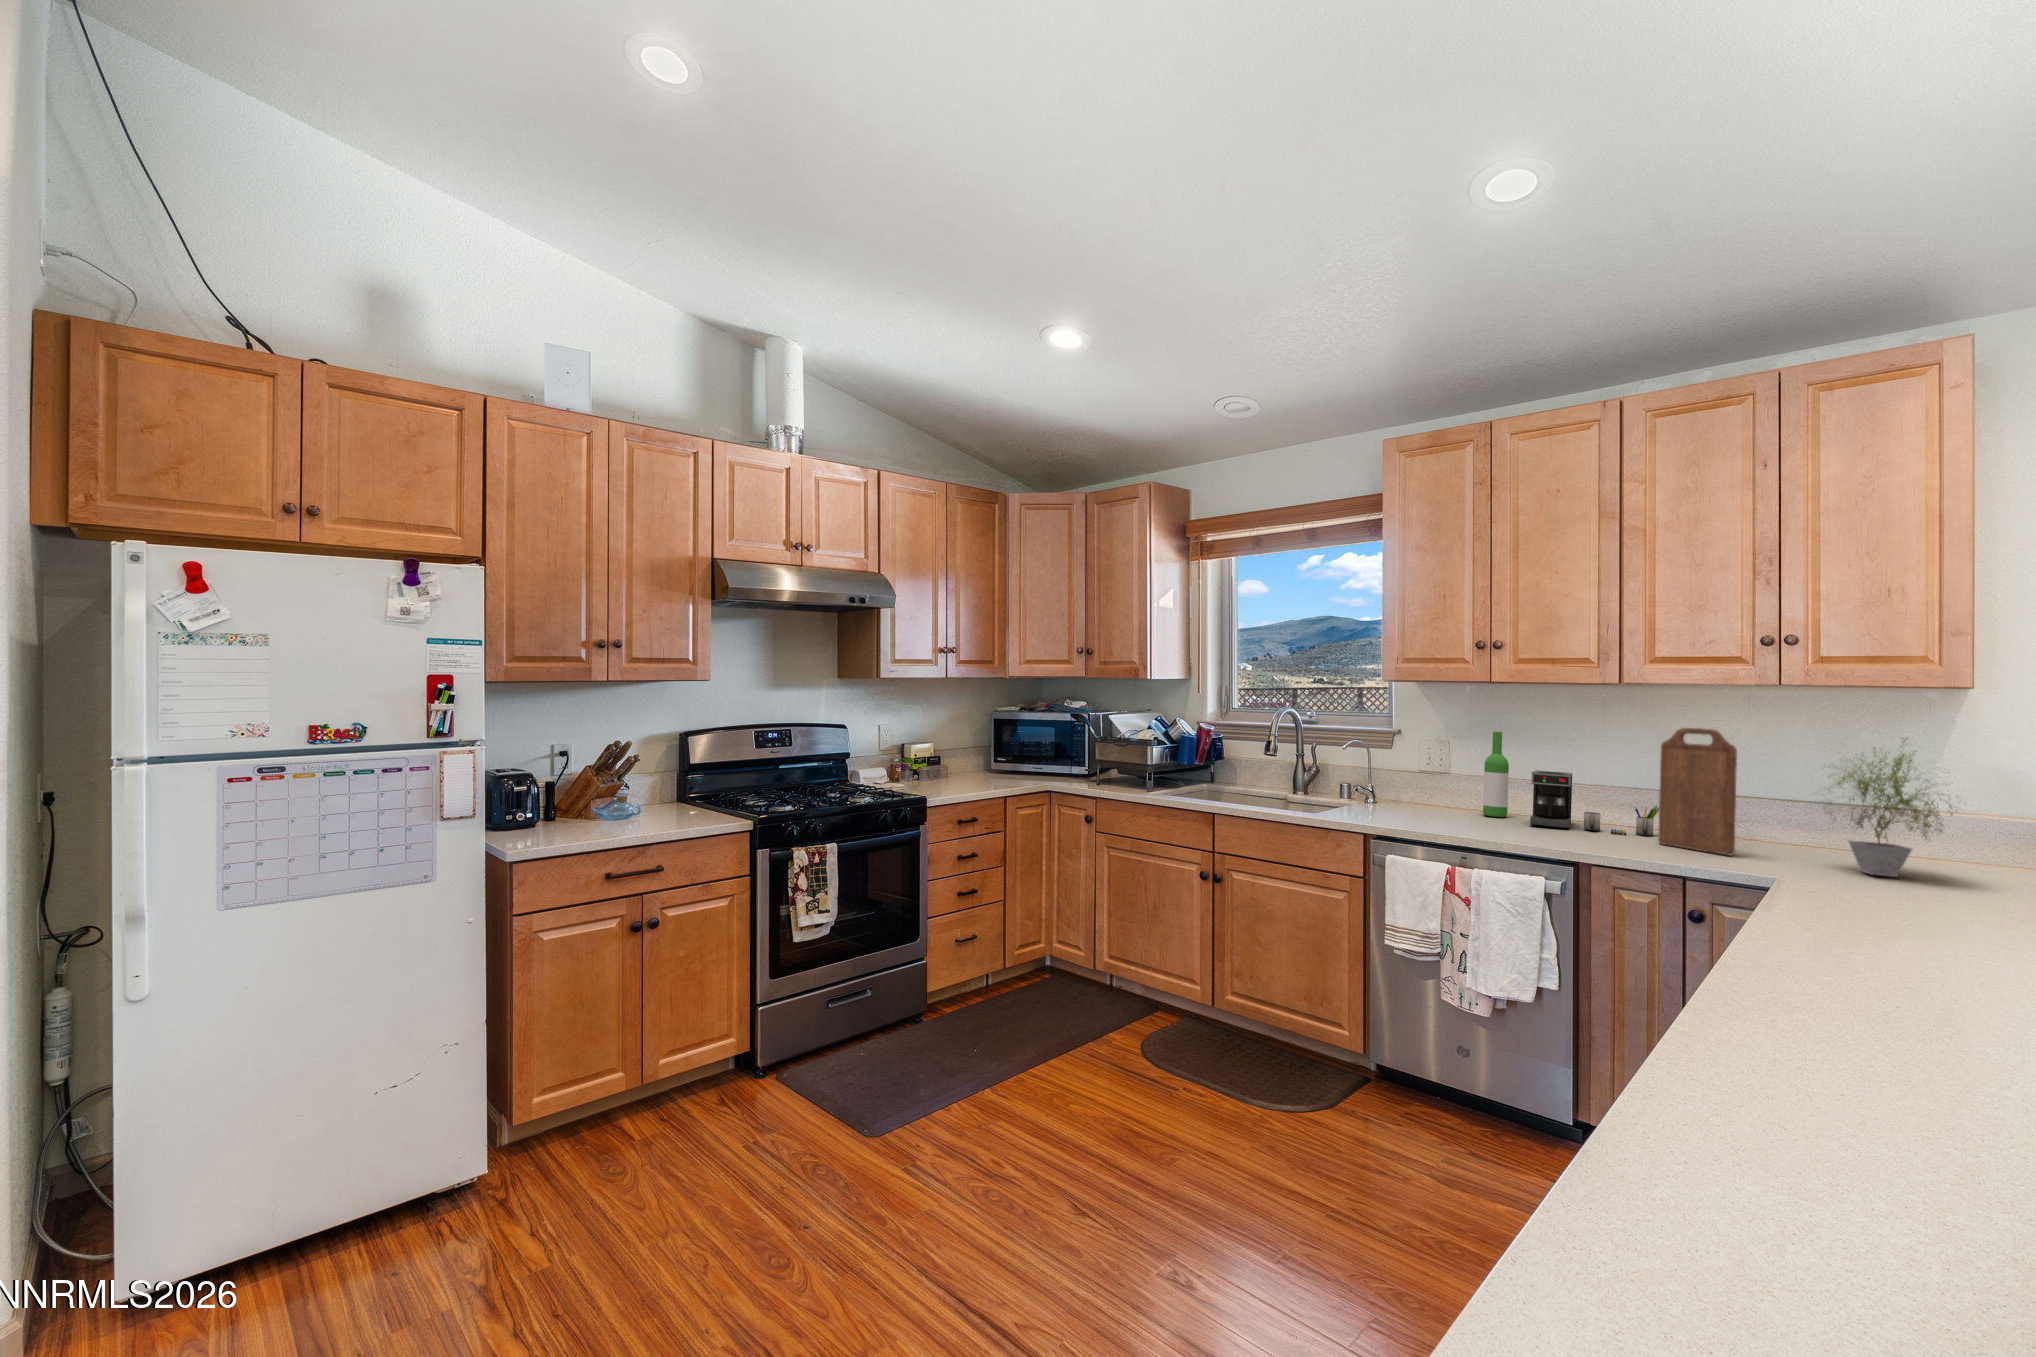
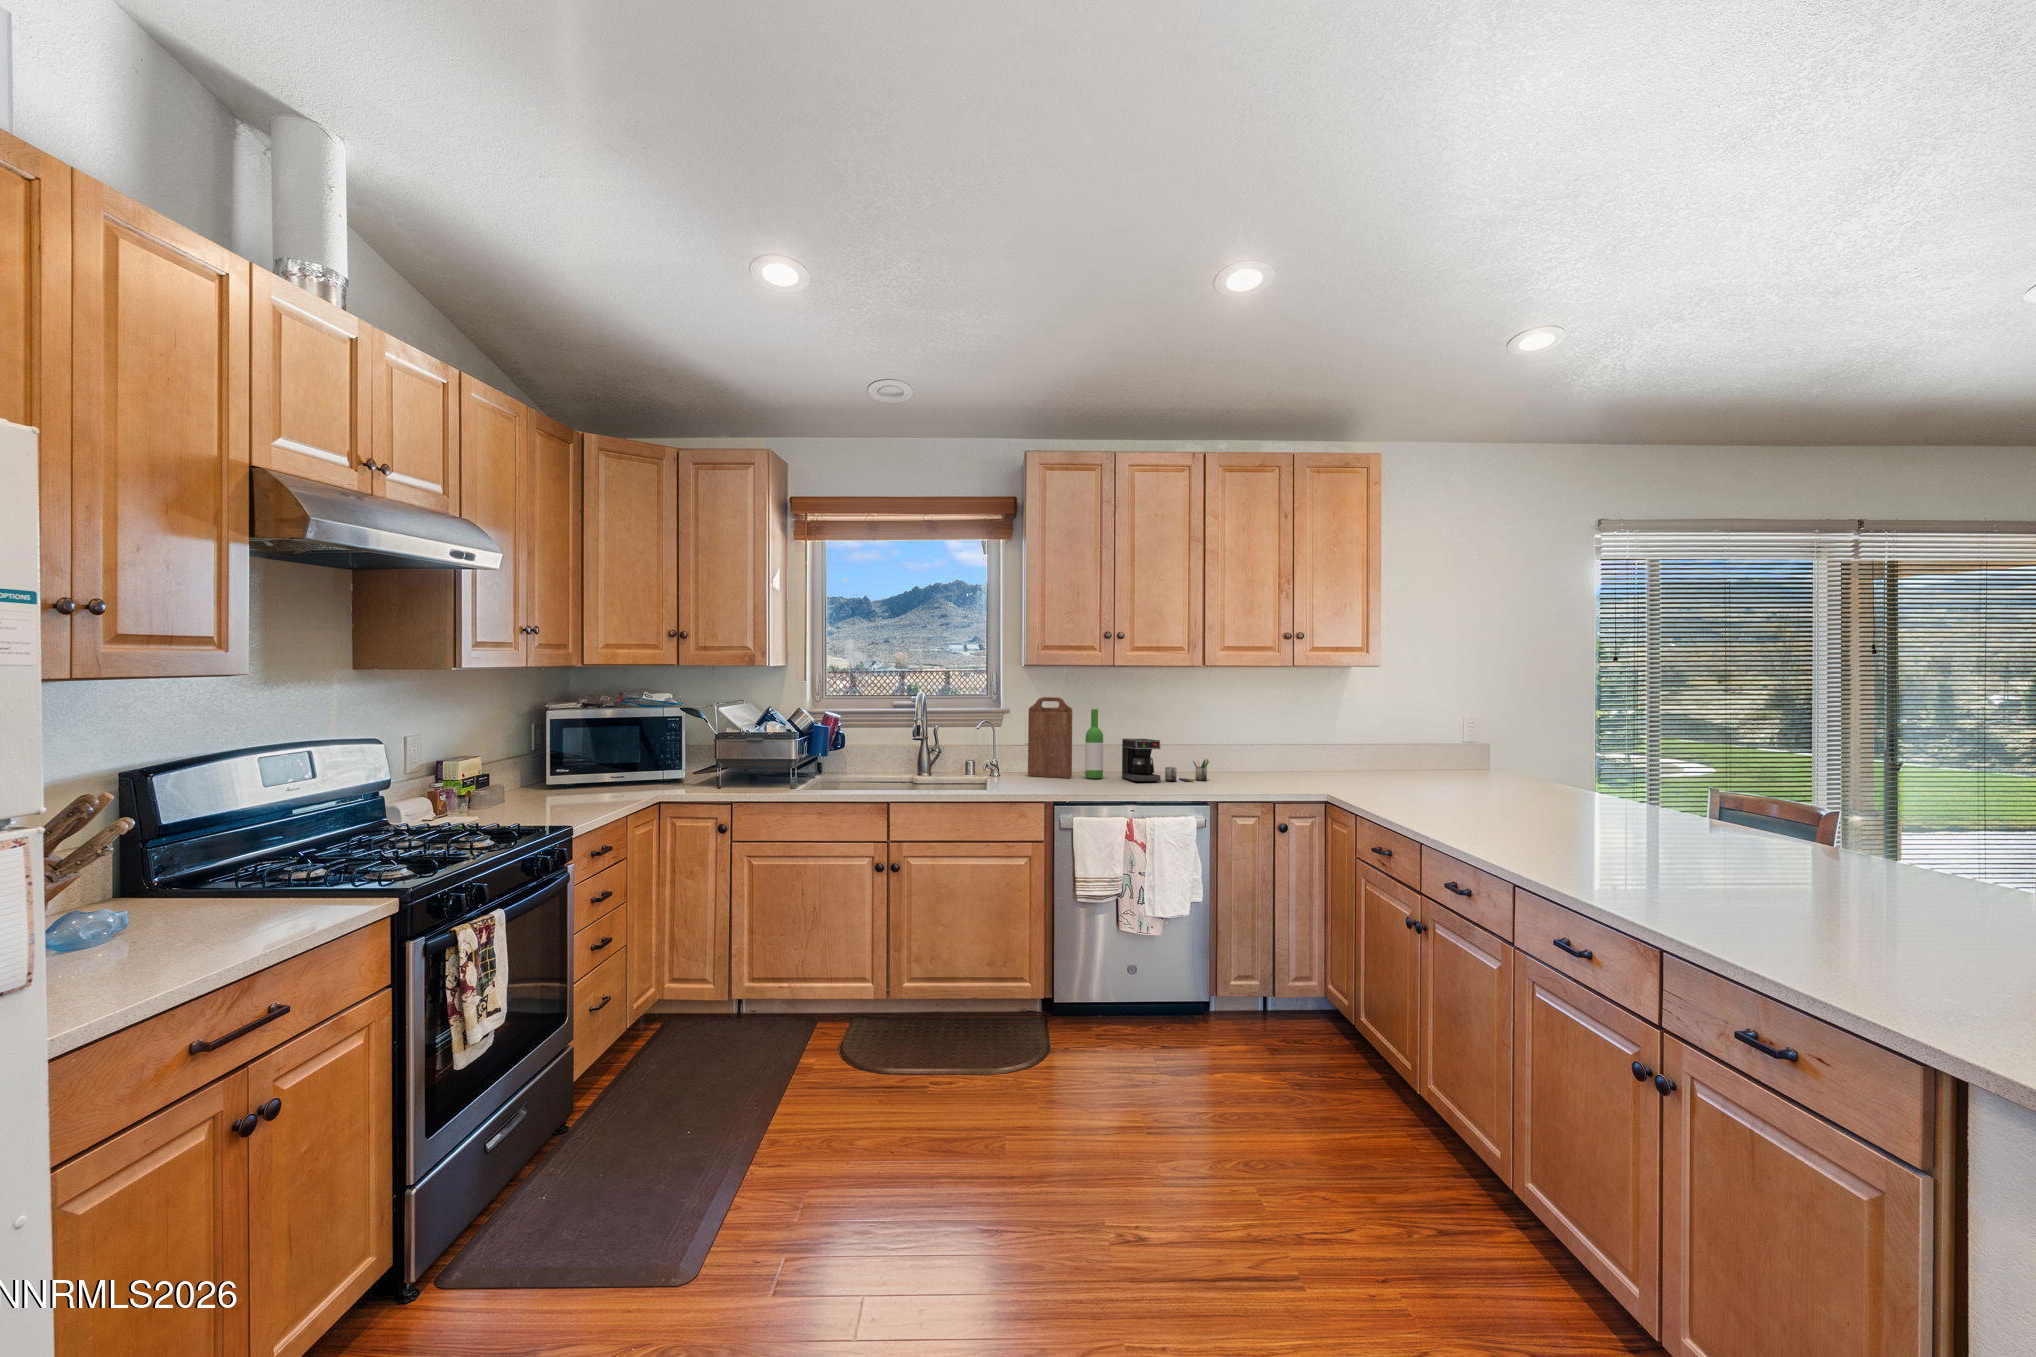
cutting board: present [1658,728,1737,856] -> present [1028,697,1072,778]
potted plant: present [1821,738,1952,877] -> none [1313,702,1393,789]

